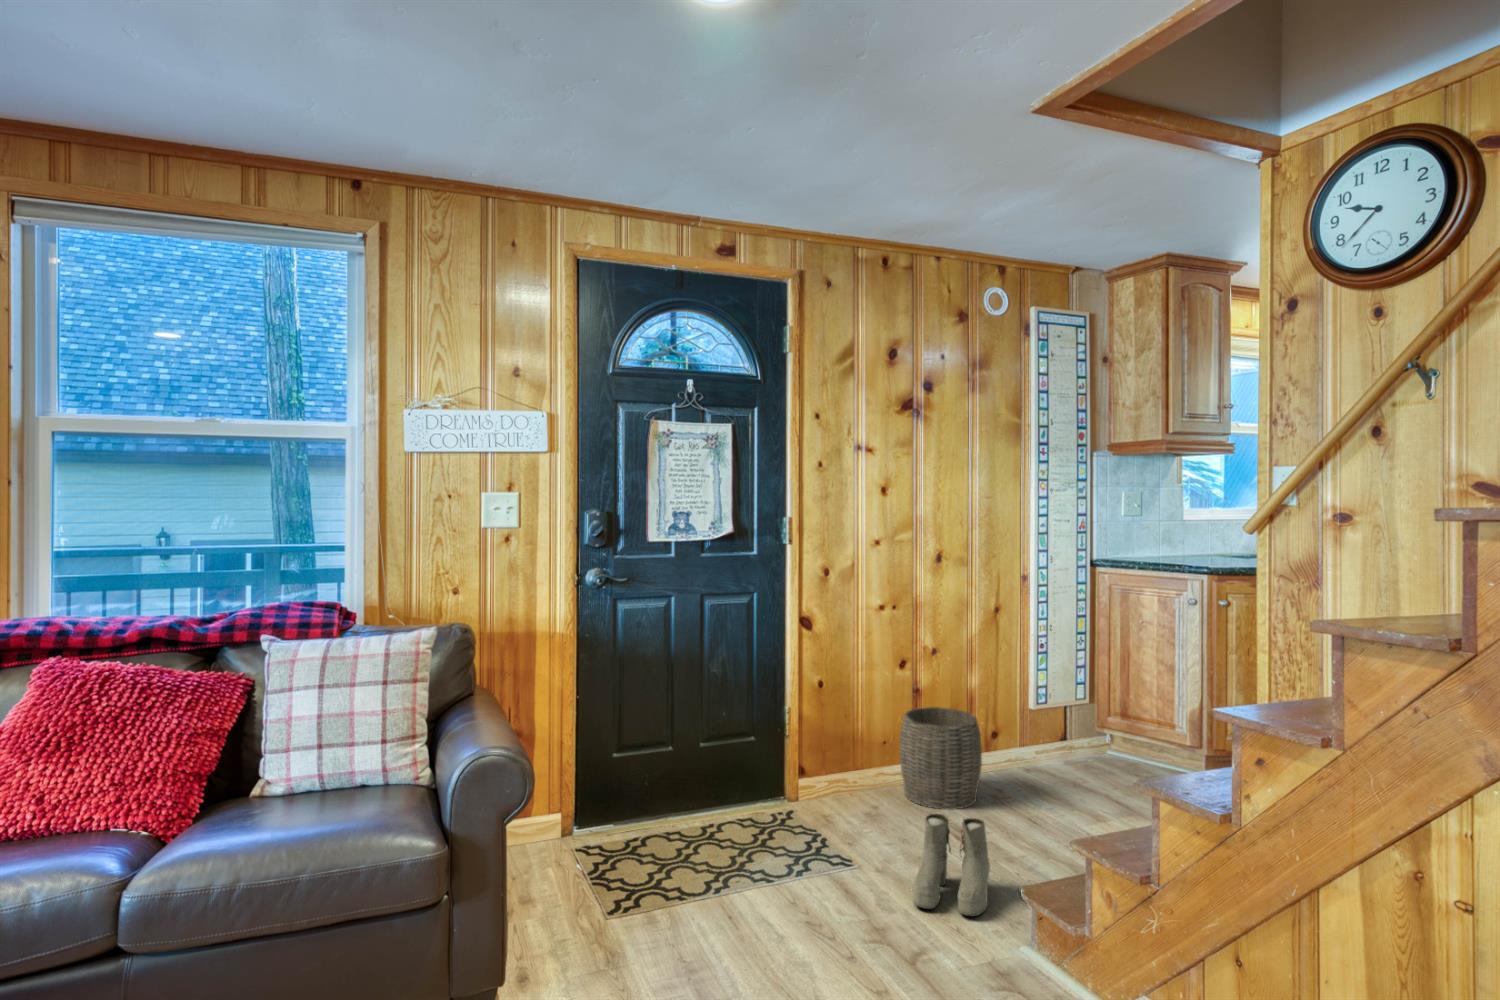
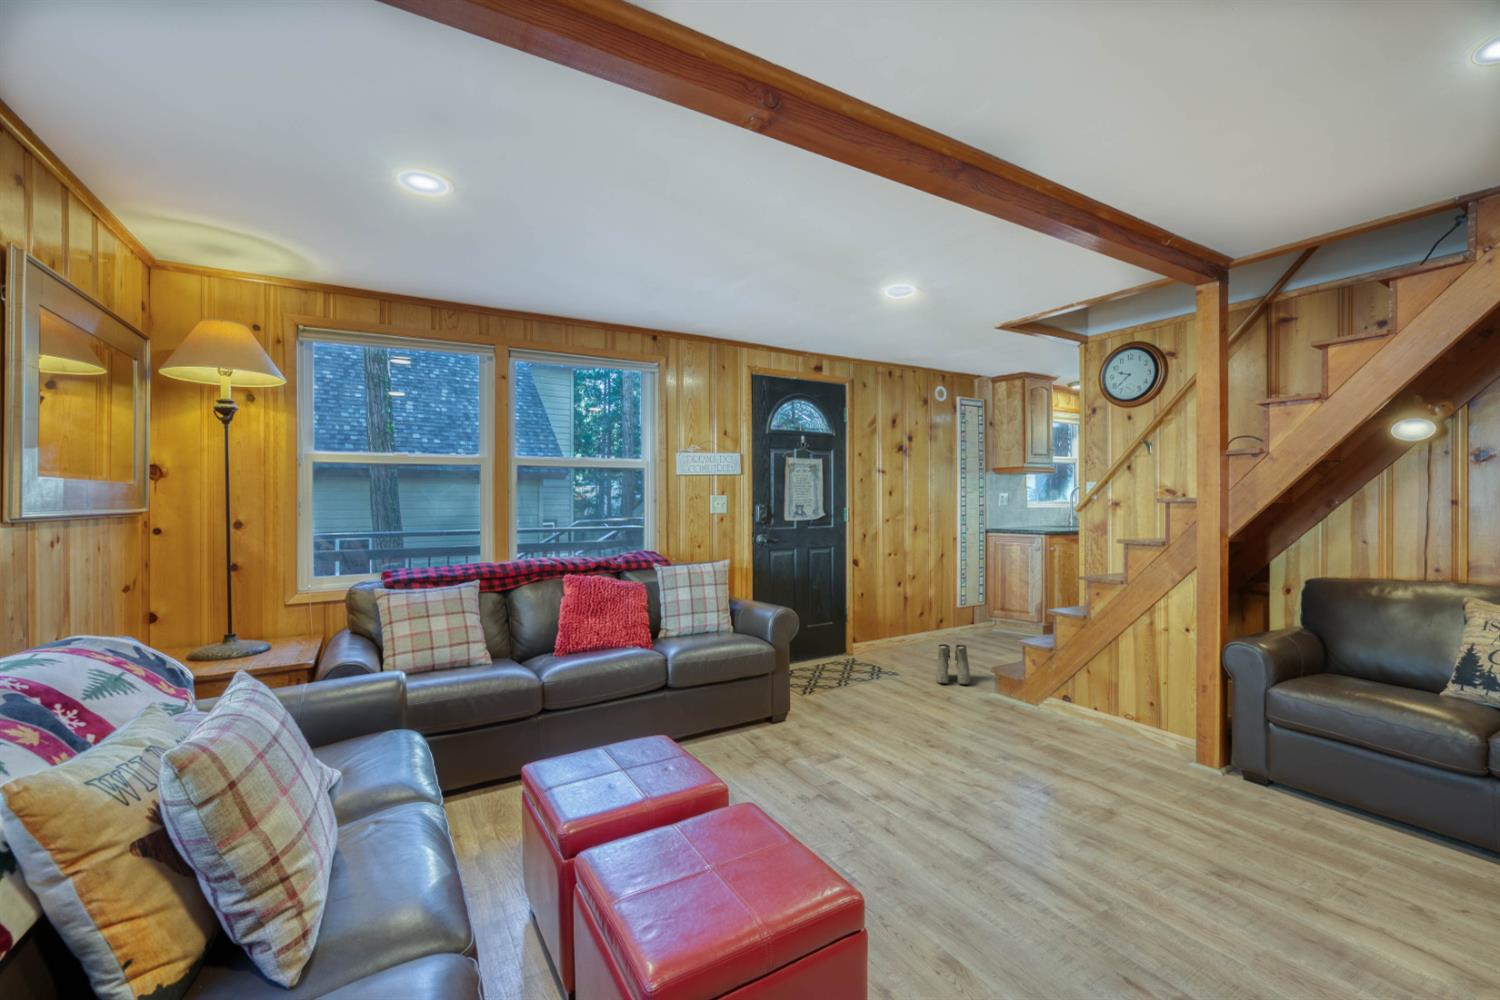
woven basket: present [900,707,982,809] -> none [902,605,943,654]

